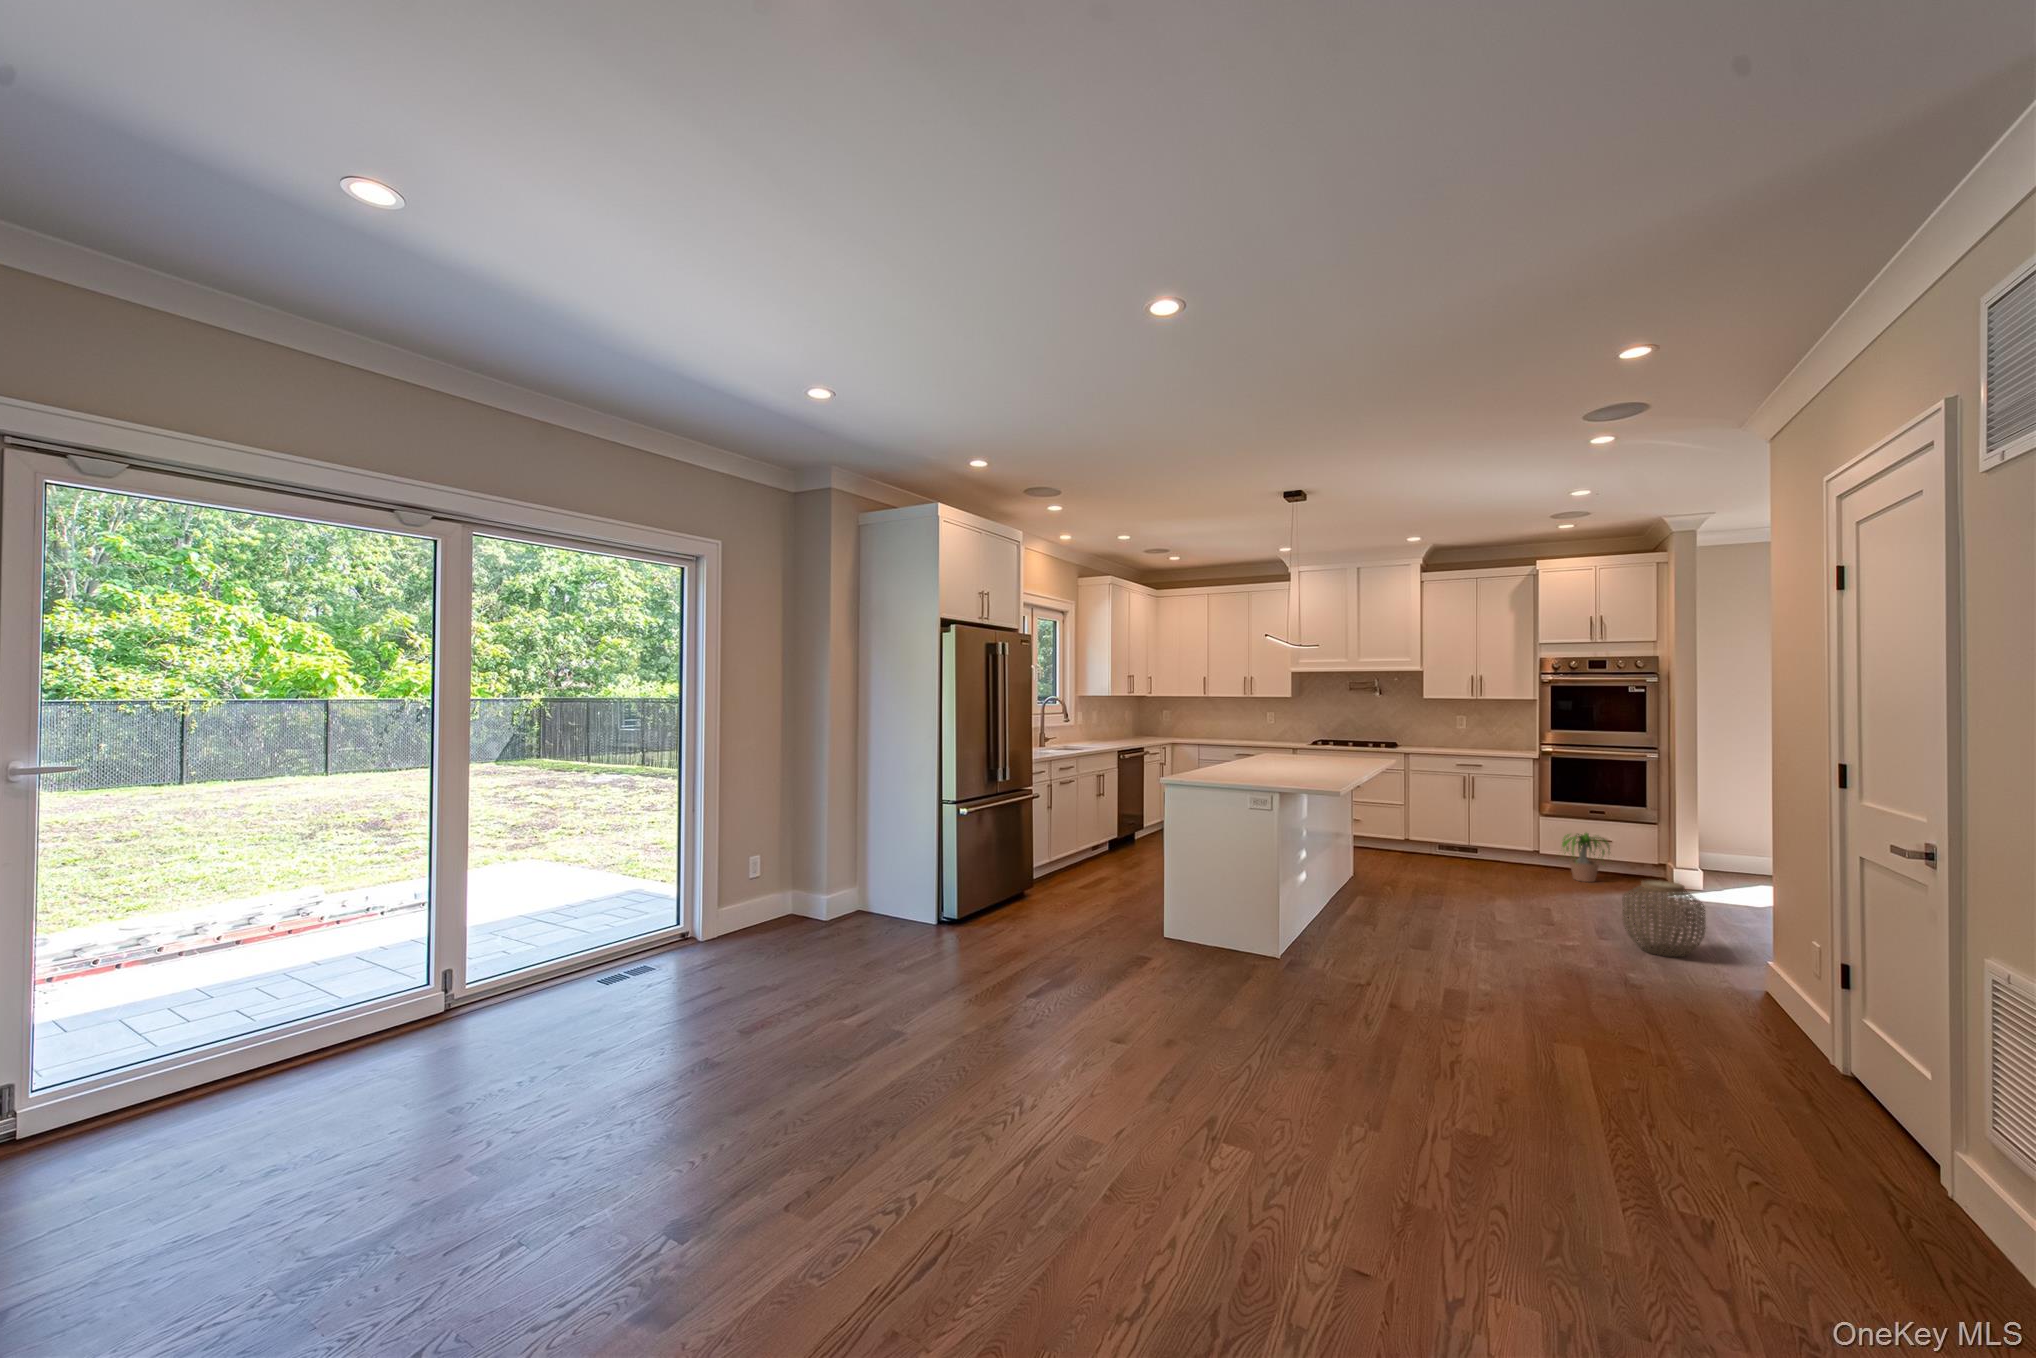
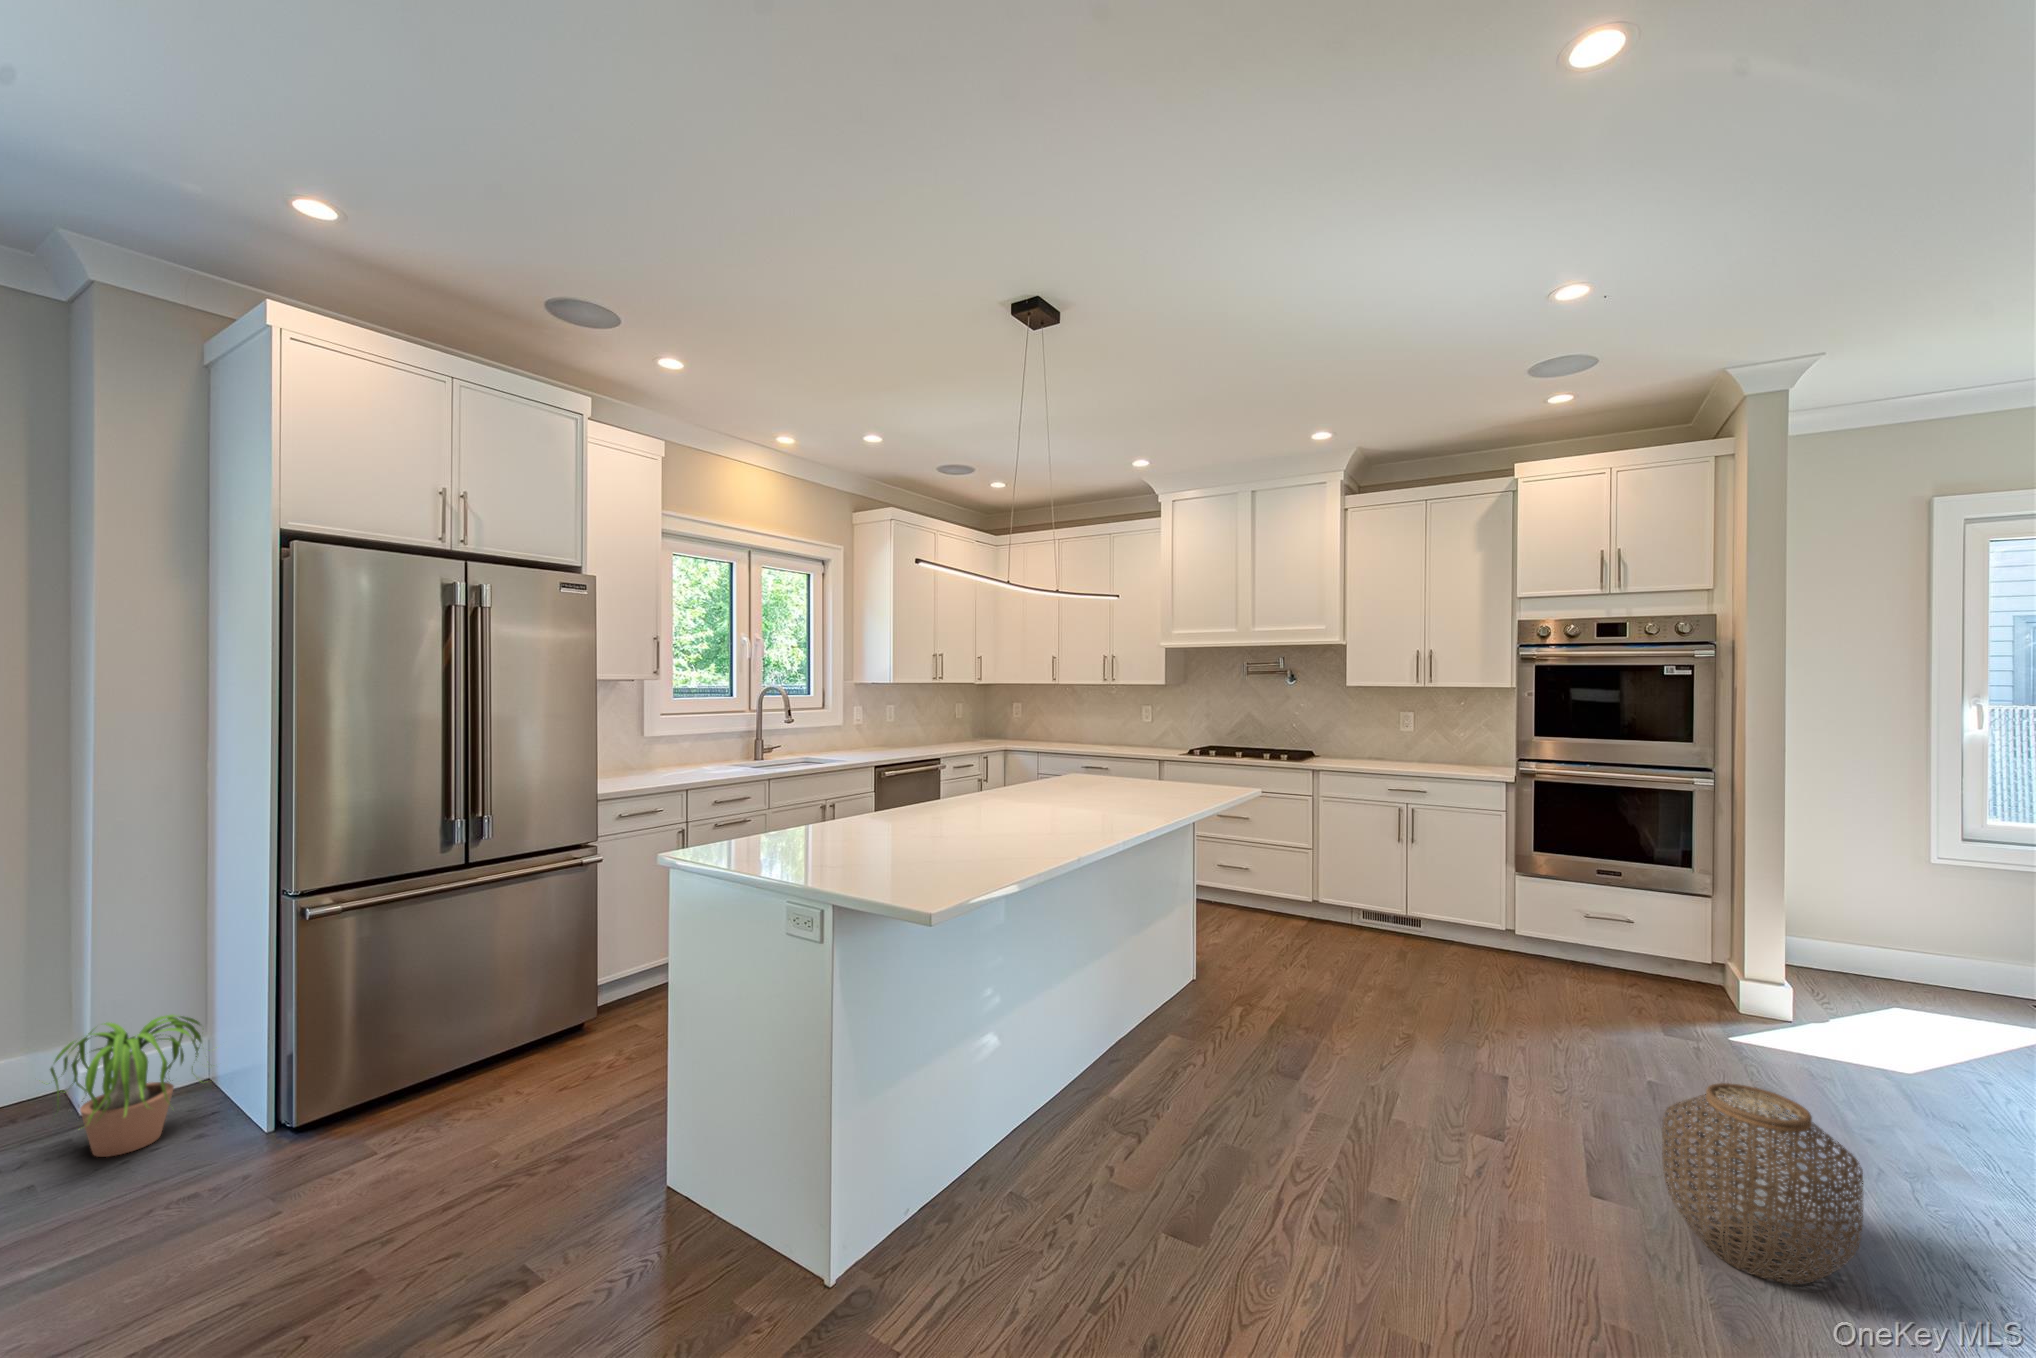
potted plant: present [1562,833,1610,882] -> present [50,1015,202,1157]

